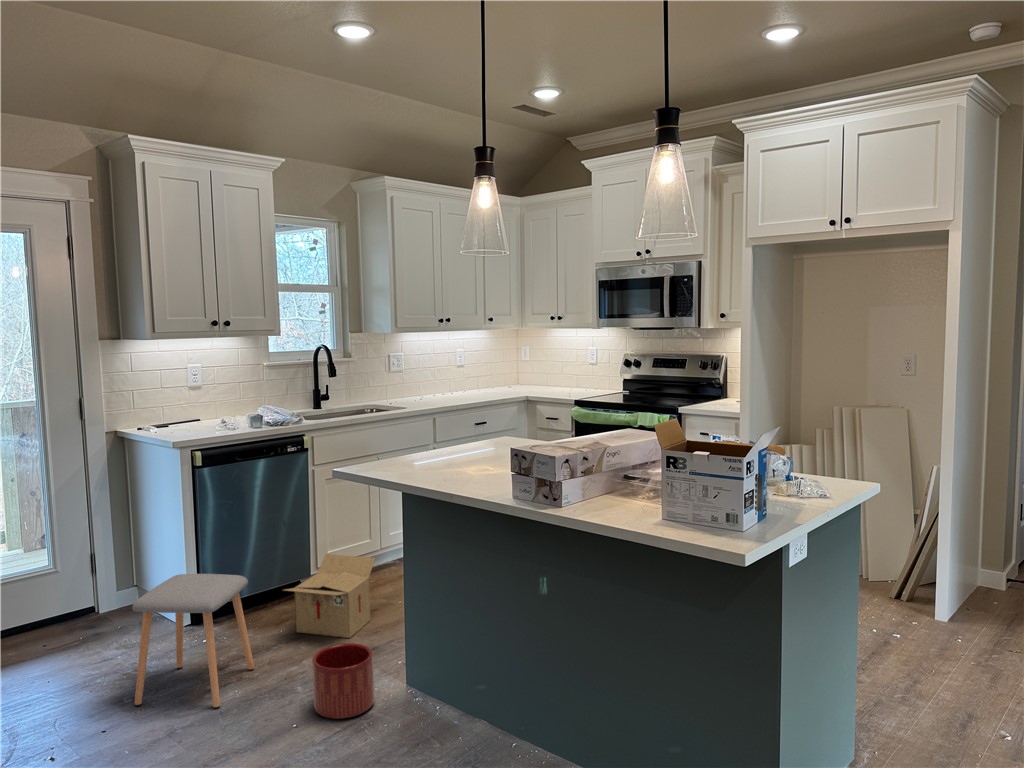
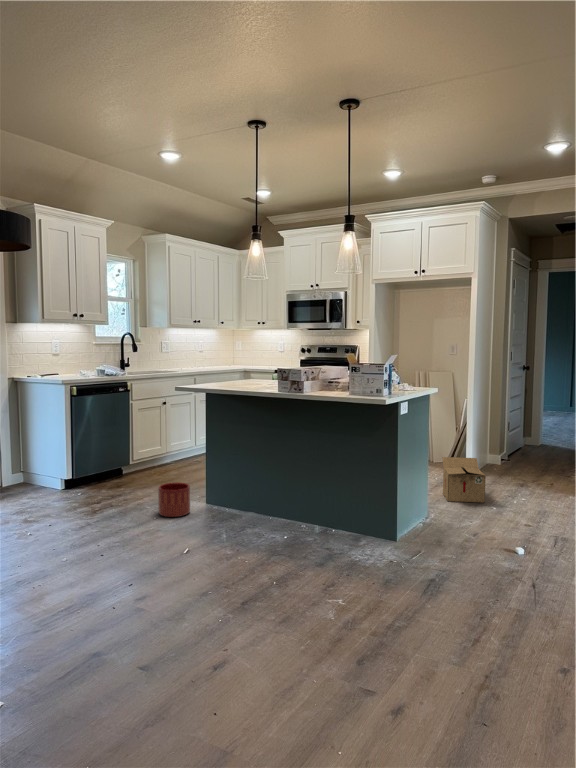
cardboard box: present [285,554,375,638] -> present [442,457,486,503]
stool: present [132,574,254,709] -> none [56,450,115,518]

